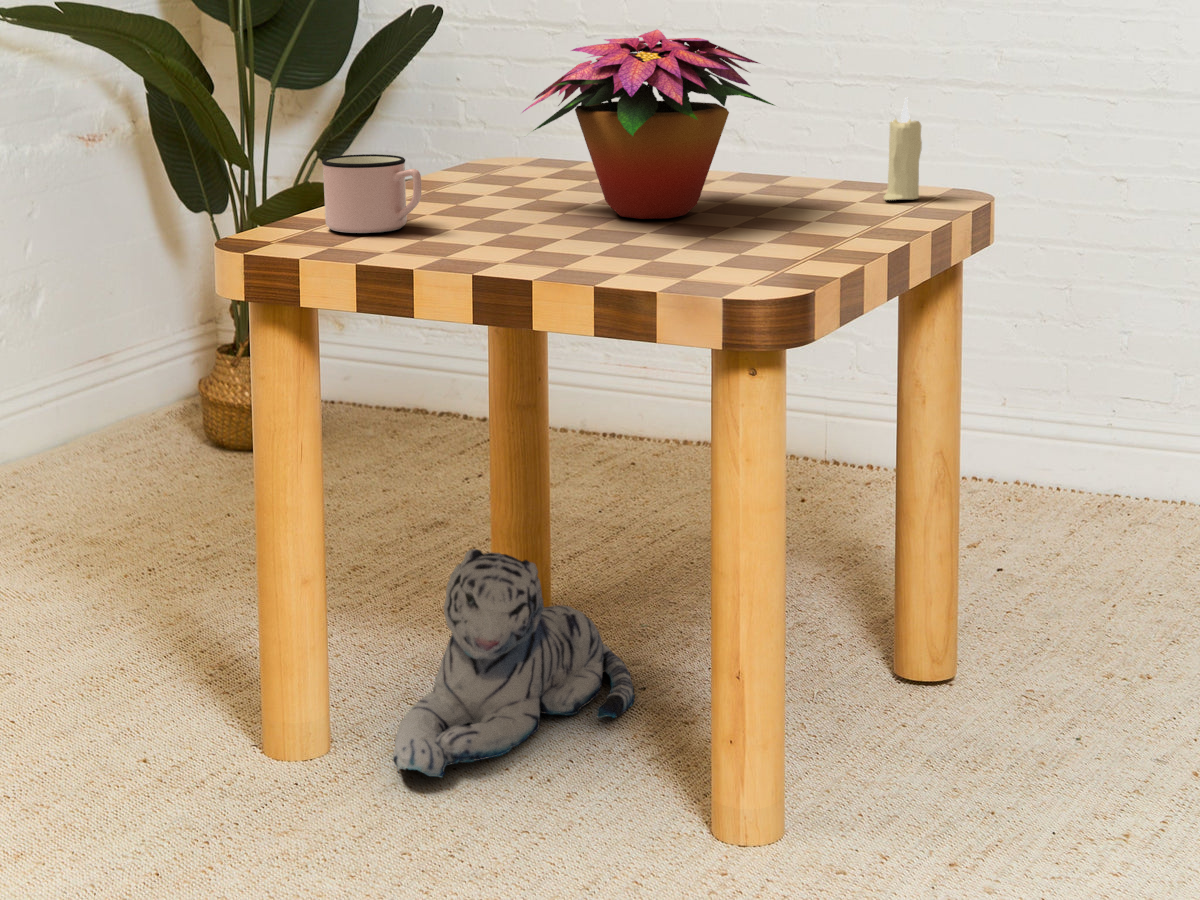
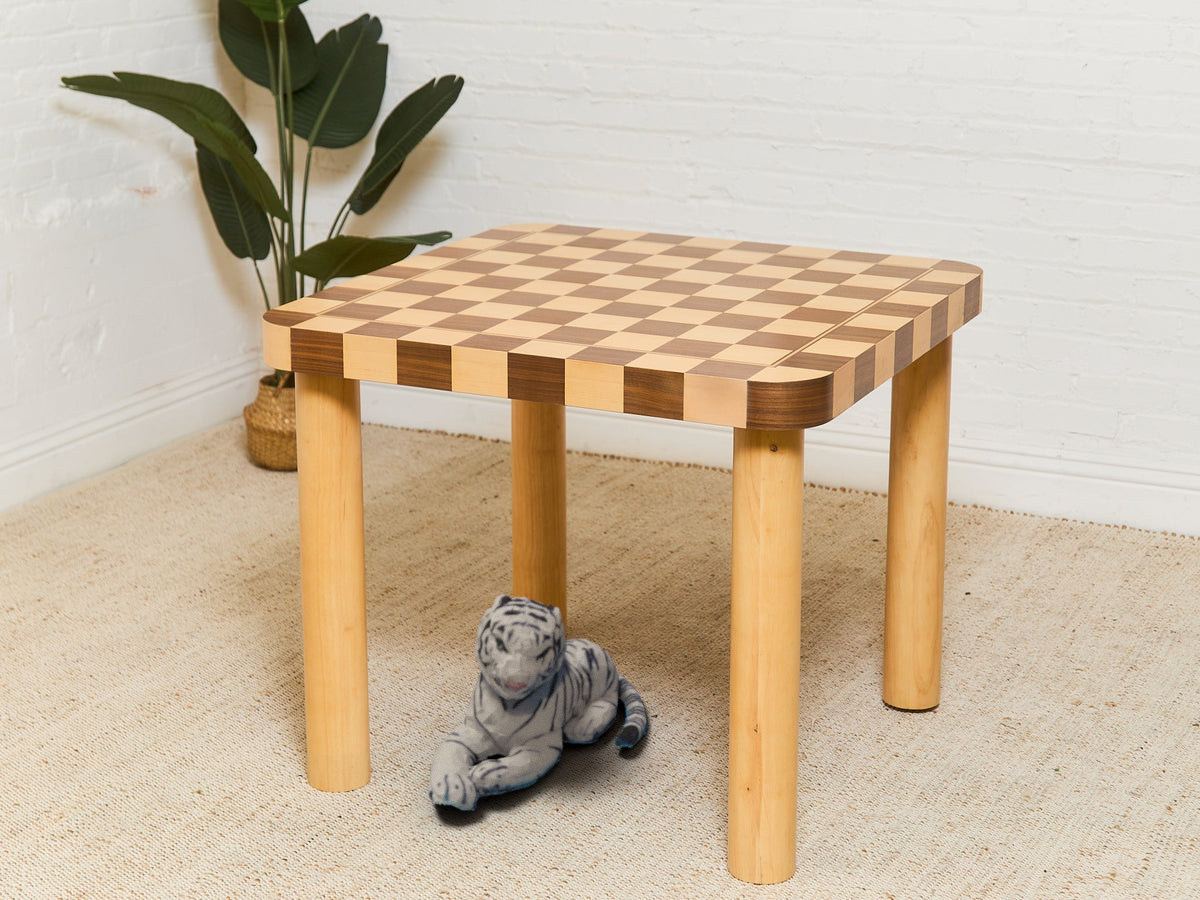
flower arrangement: present [523,29,775,219] -> none [538,112,794,292]
candle: present [884,97,922,200] -> none [880,177,917,272]
mug: present [322,154,422,233] -> none [363,231,456,306]

